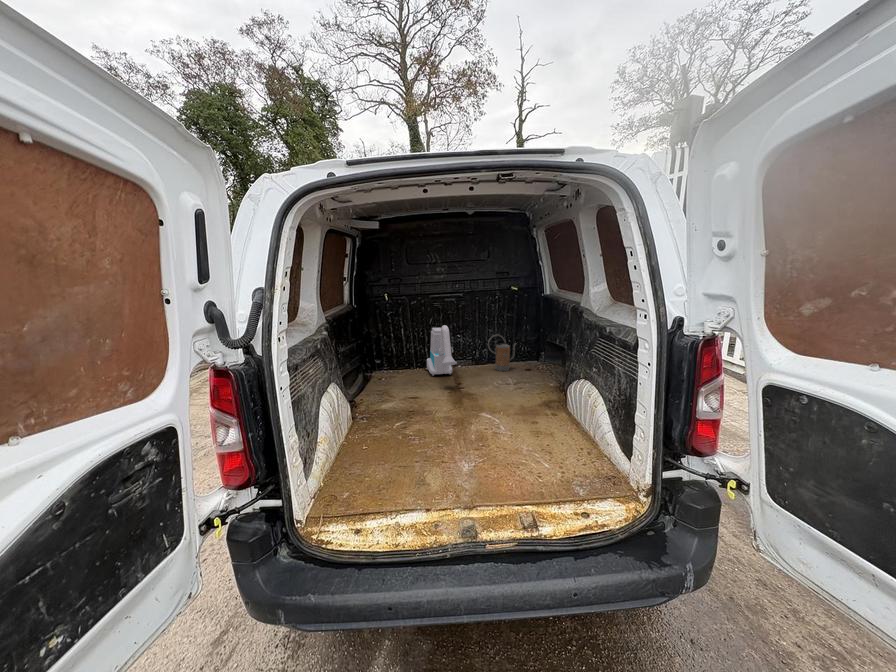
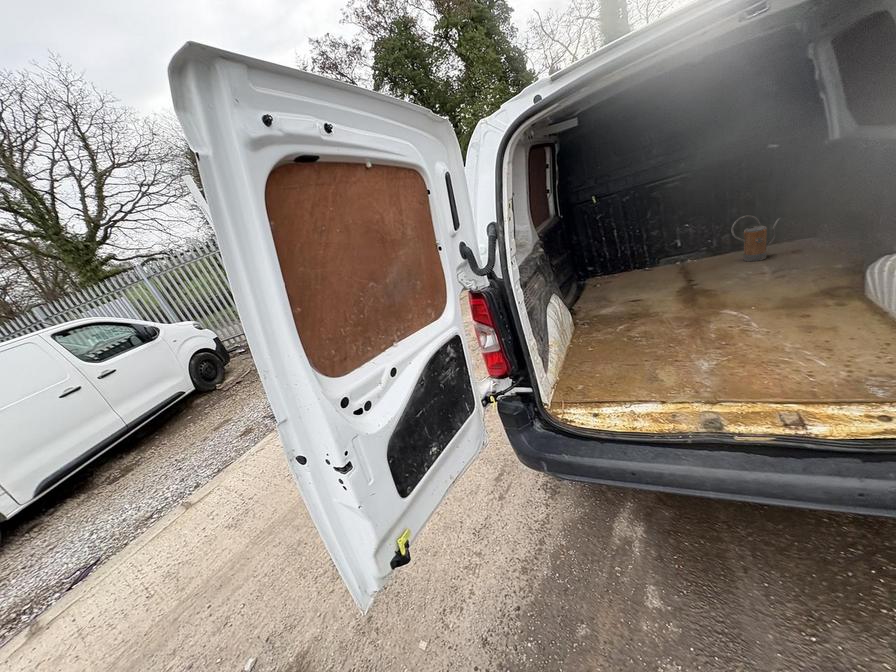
vacuum cleaner: present [427,325,457,376] -> none [647,218,688,278]

